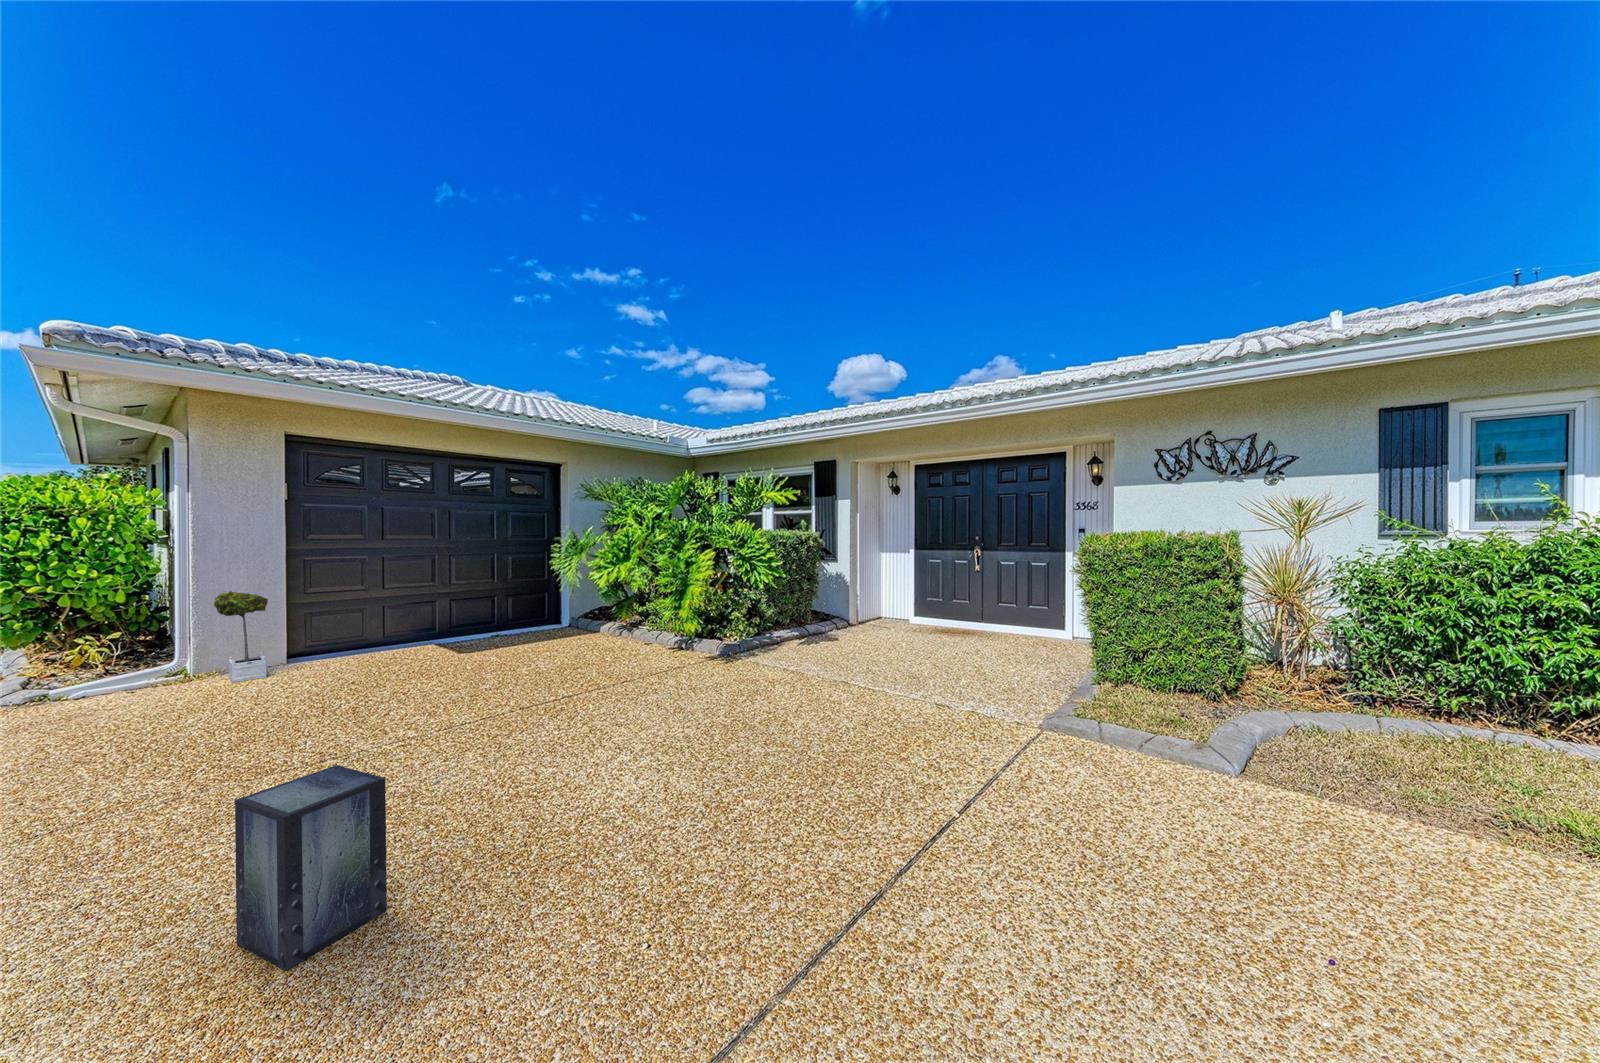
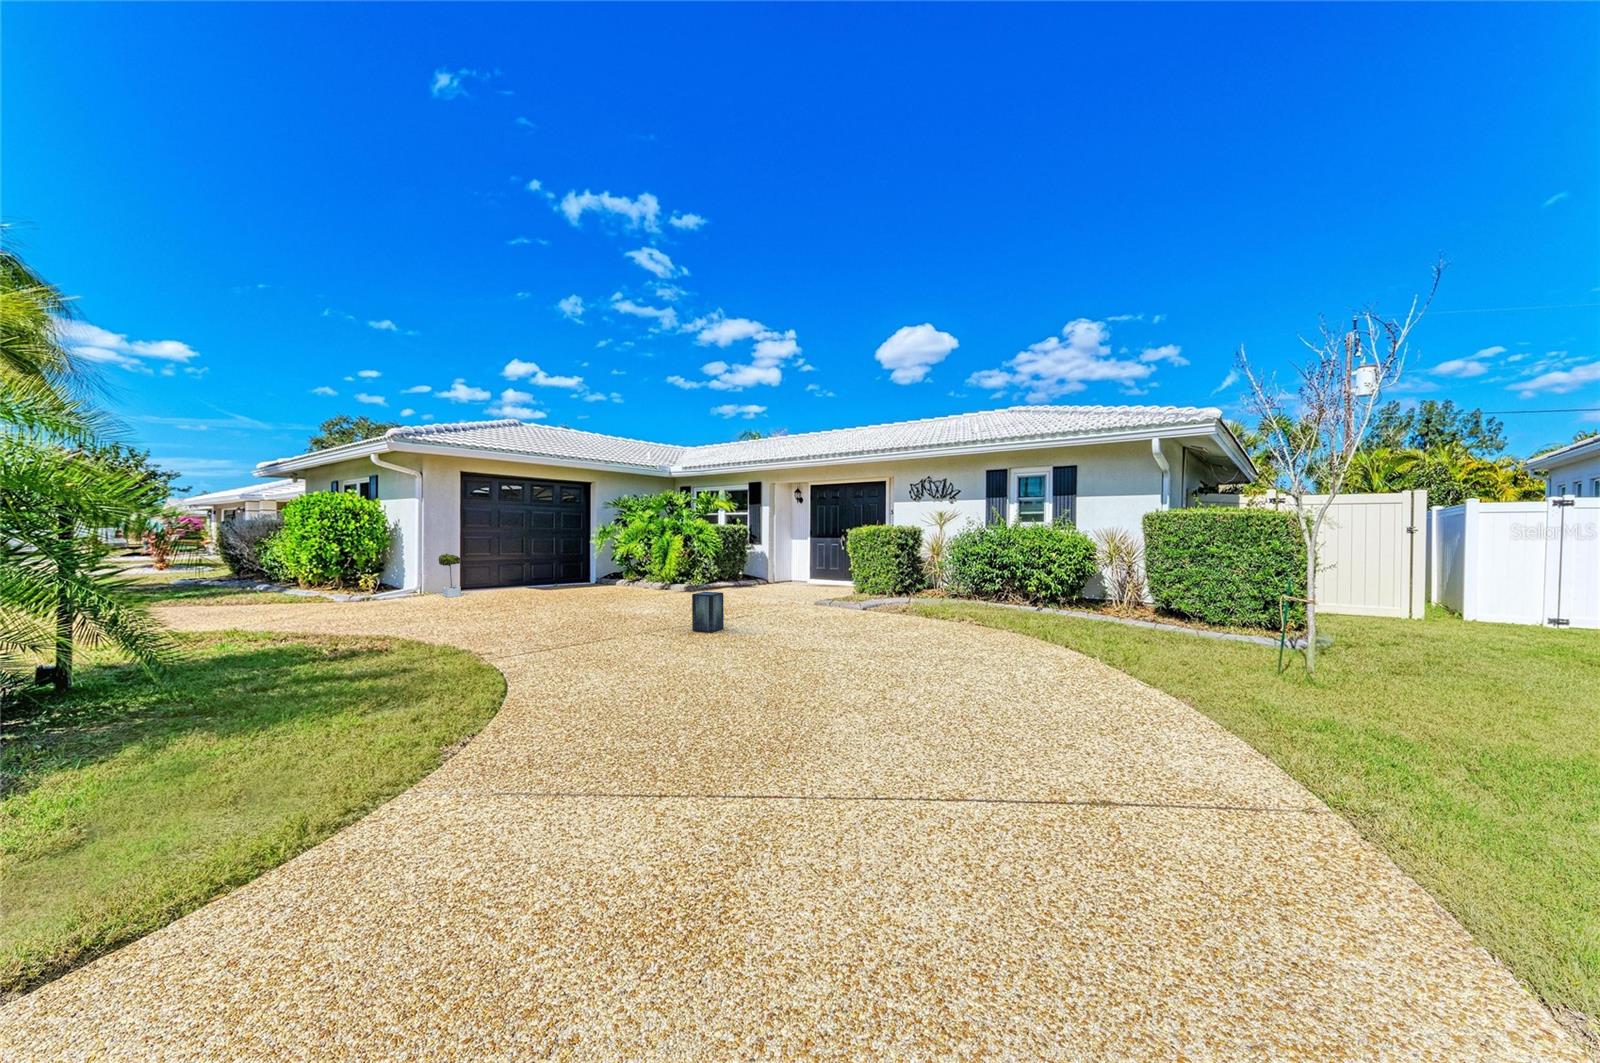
storage box: present [235,765,387,970] -> present [692,592,724,633]

